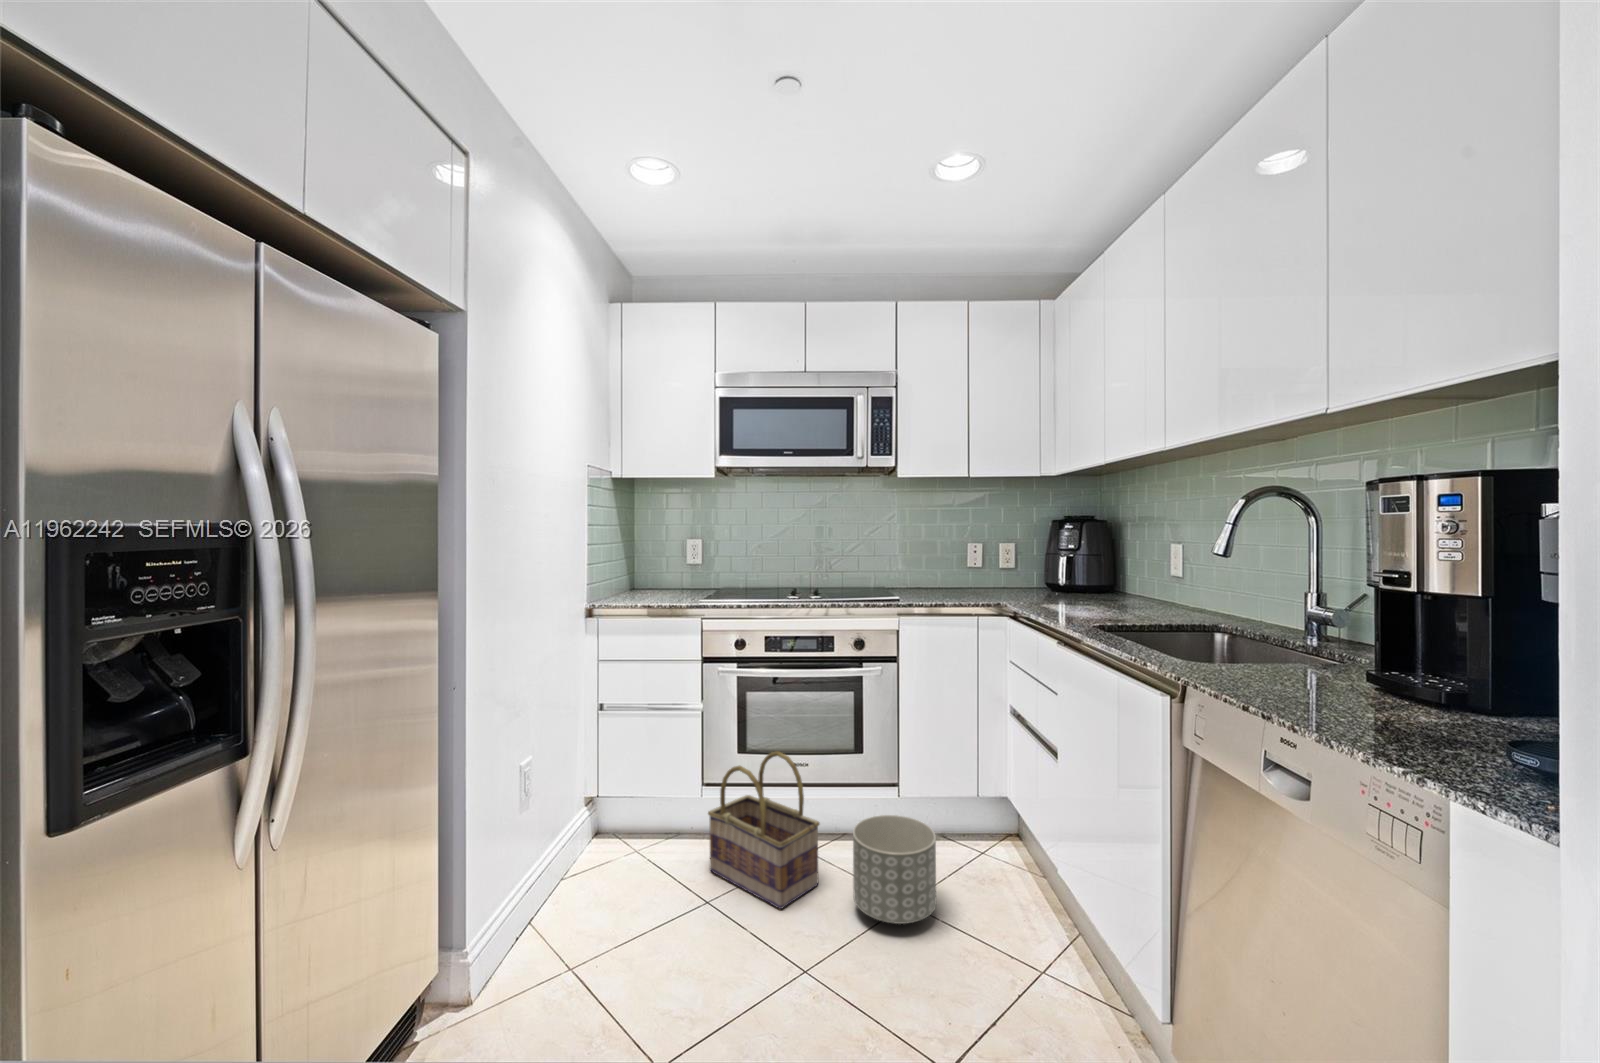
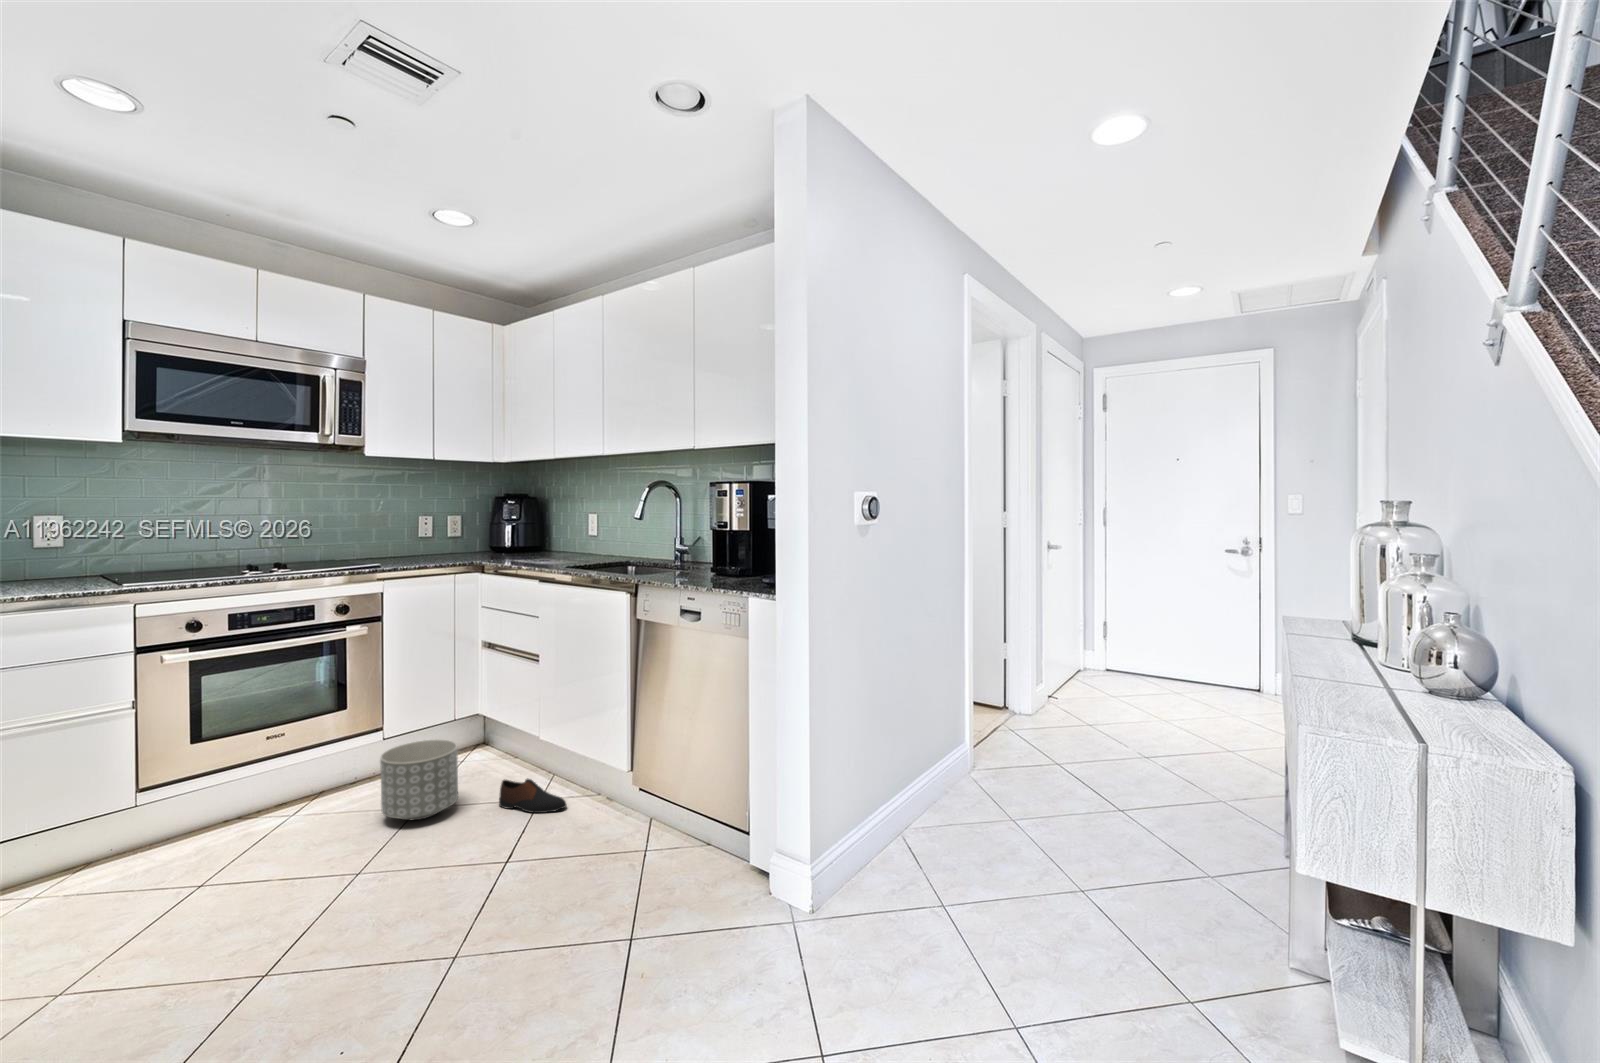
basket: present [708,751,819,909] -> none [188,720,336,863]
shoe: none [979,913,1063,1011] -> present [499,778,567,813]

